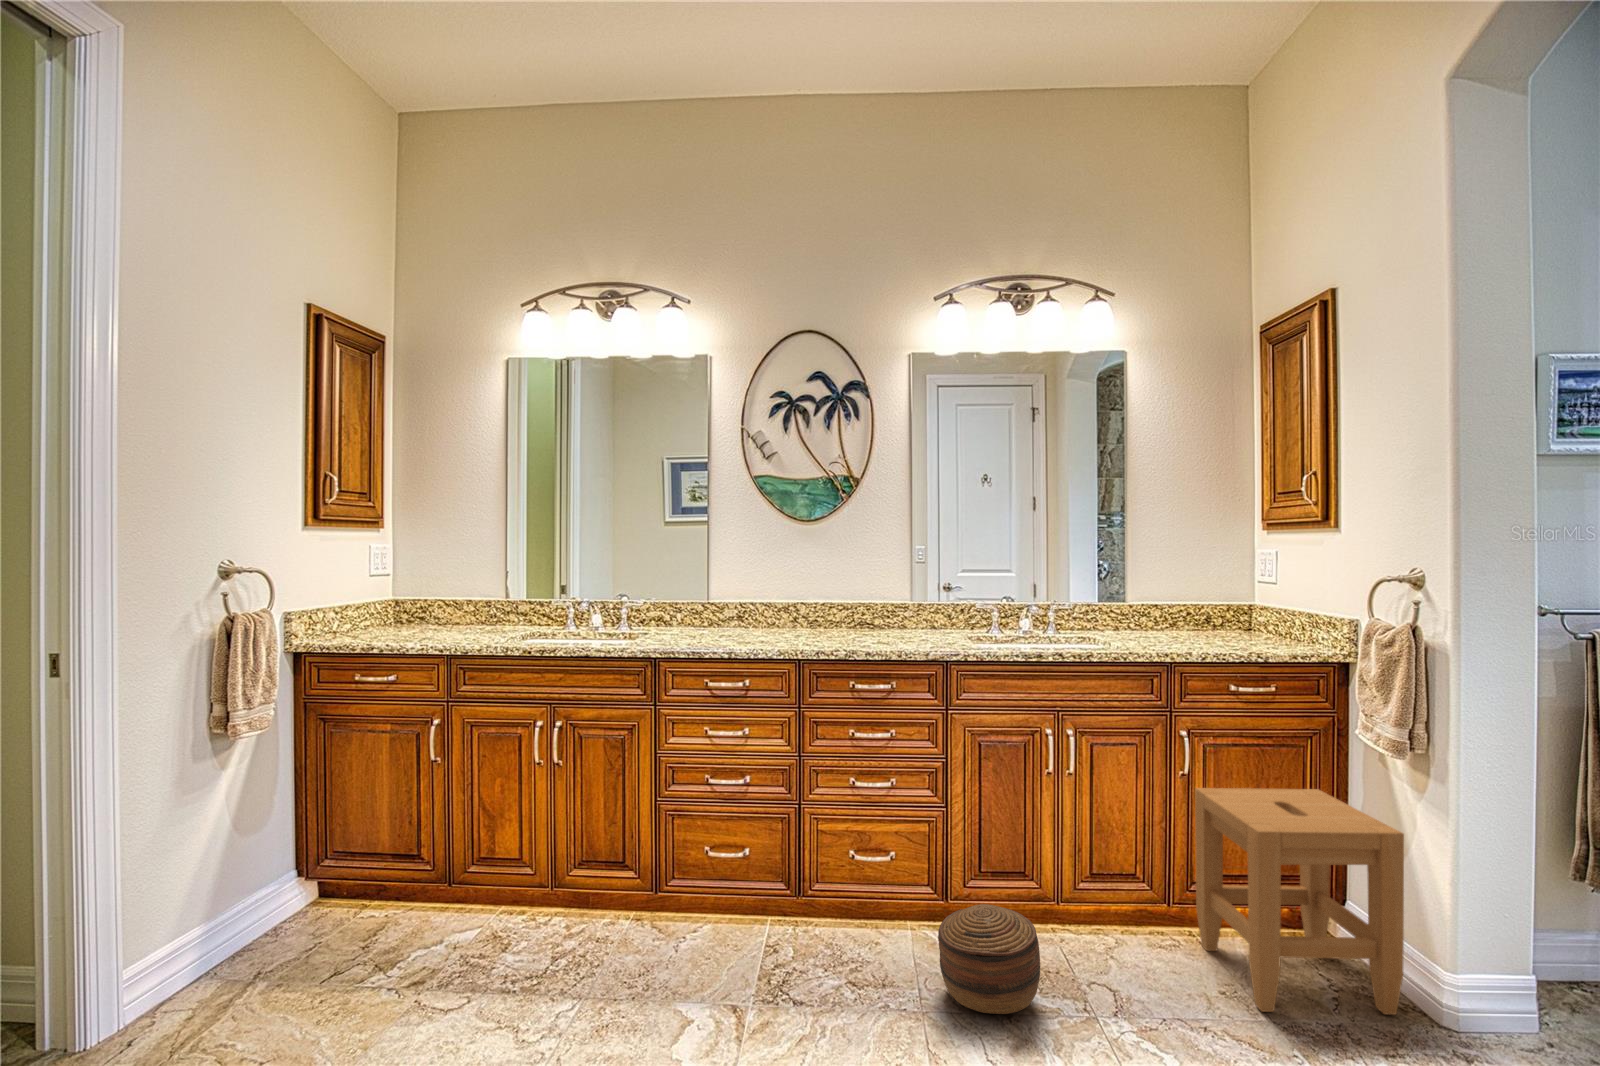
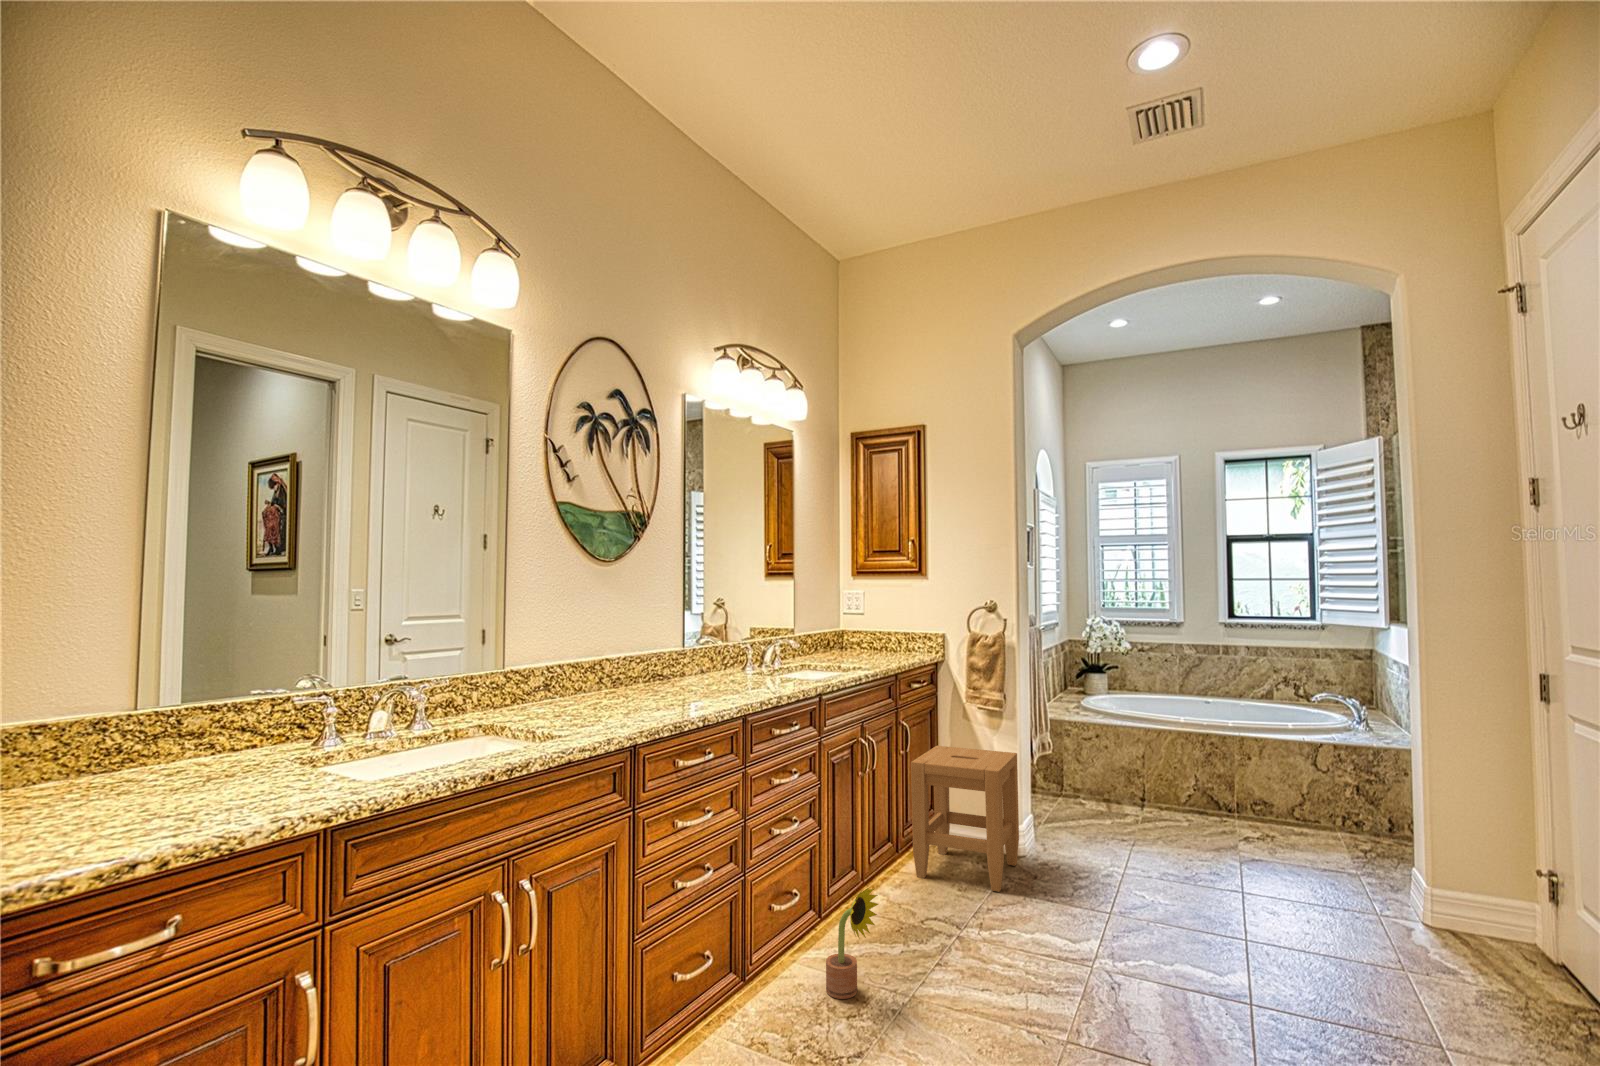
decorative plant: none [860,857,915,961] -> present [826,887,878,999]
basket: present [938,904,1040,1014] -> none [899,888,984,982]

